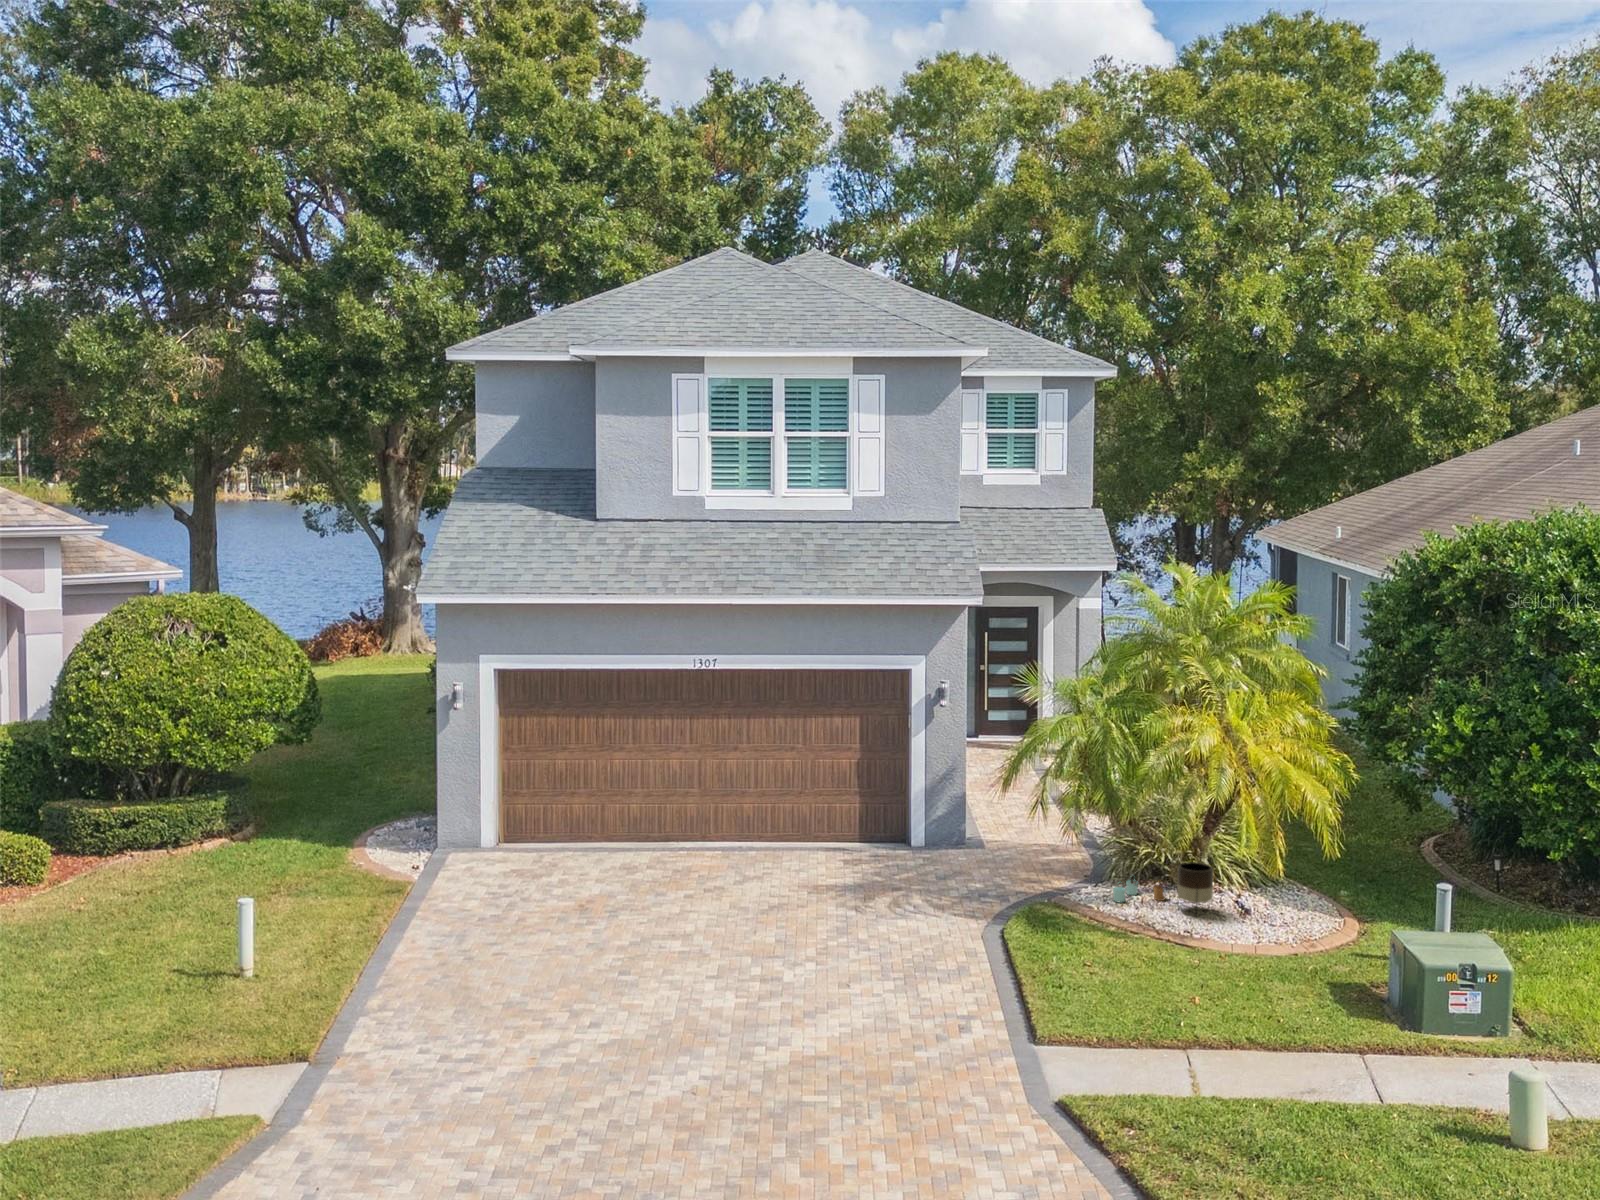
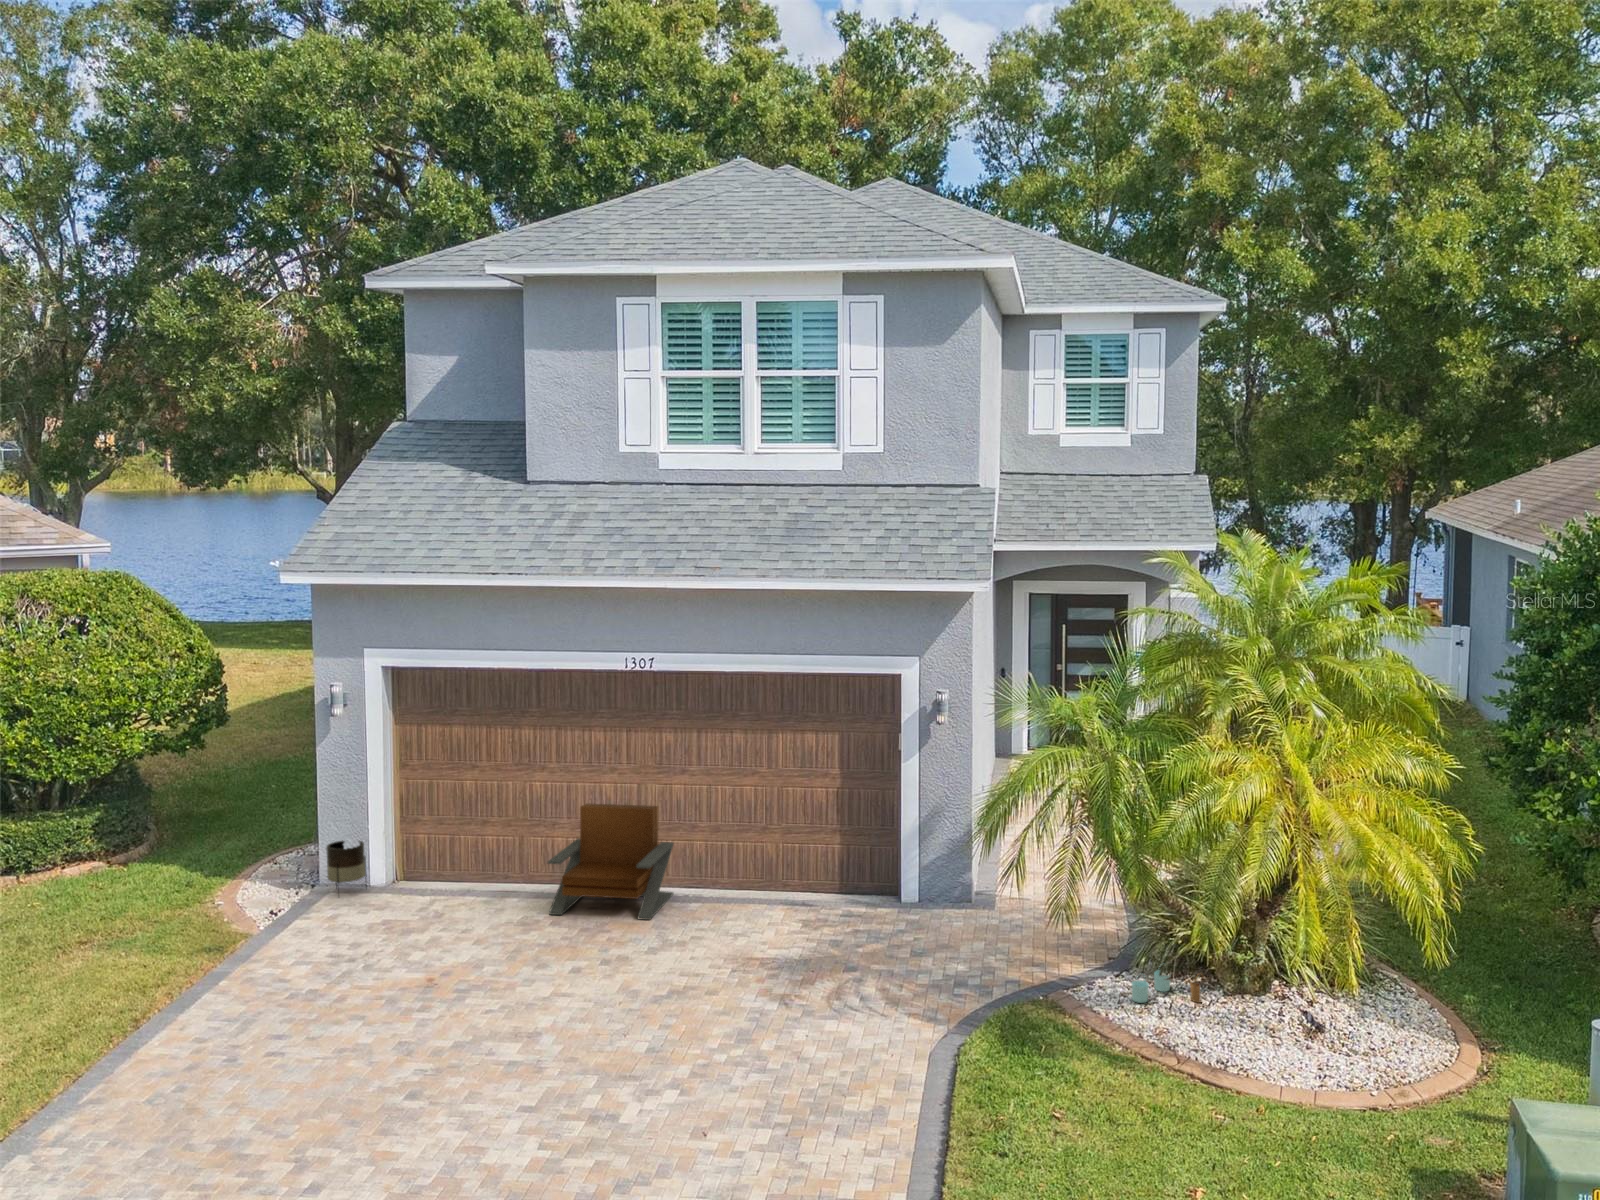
lounge chair: none [648,777,737,864] -> present [548,803,673,920]
planter: present [1177,862,1213,903] -> present [326,840,367,886]

